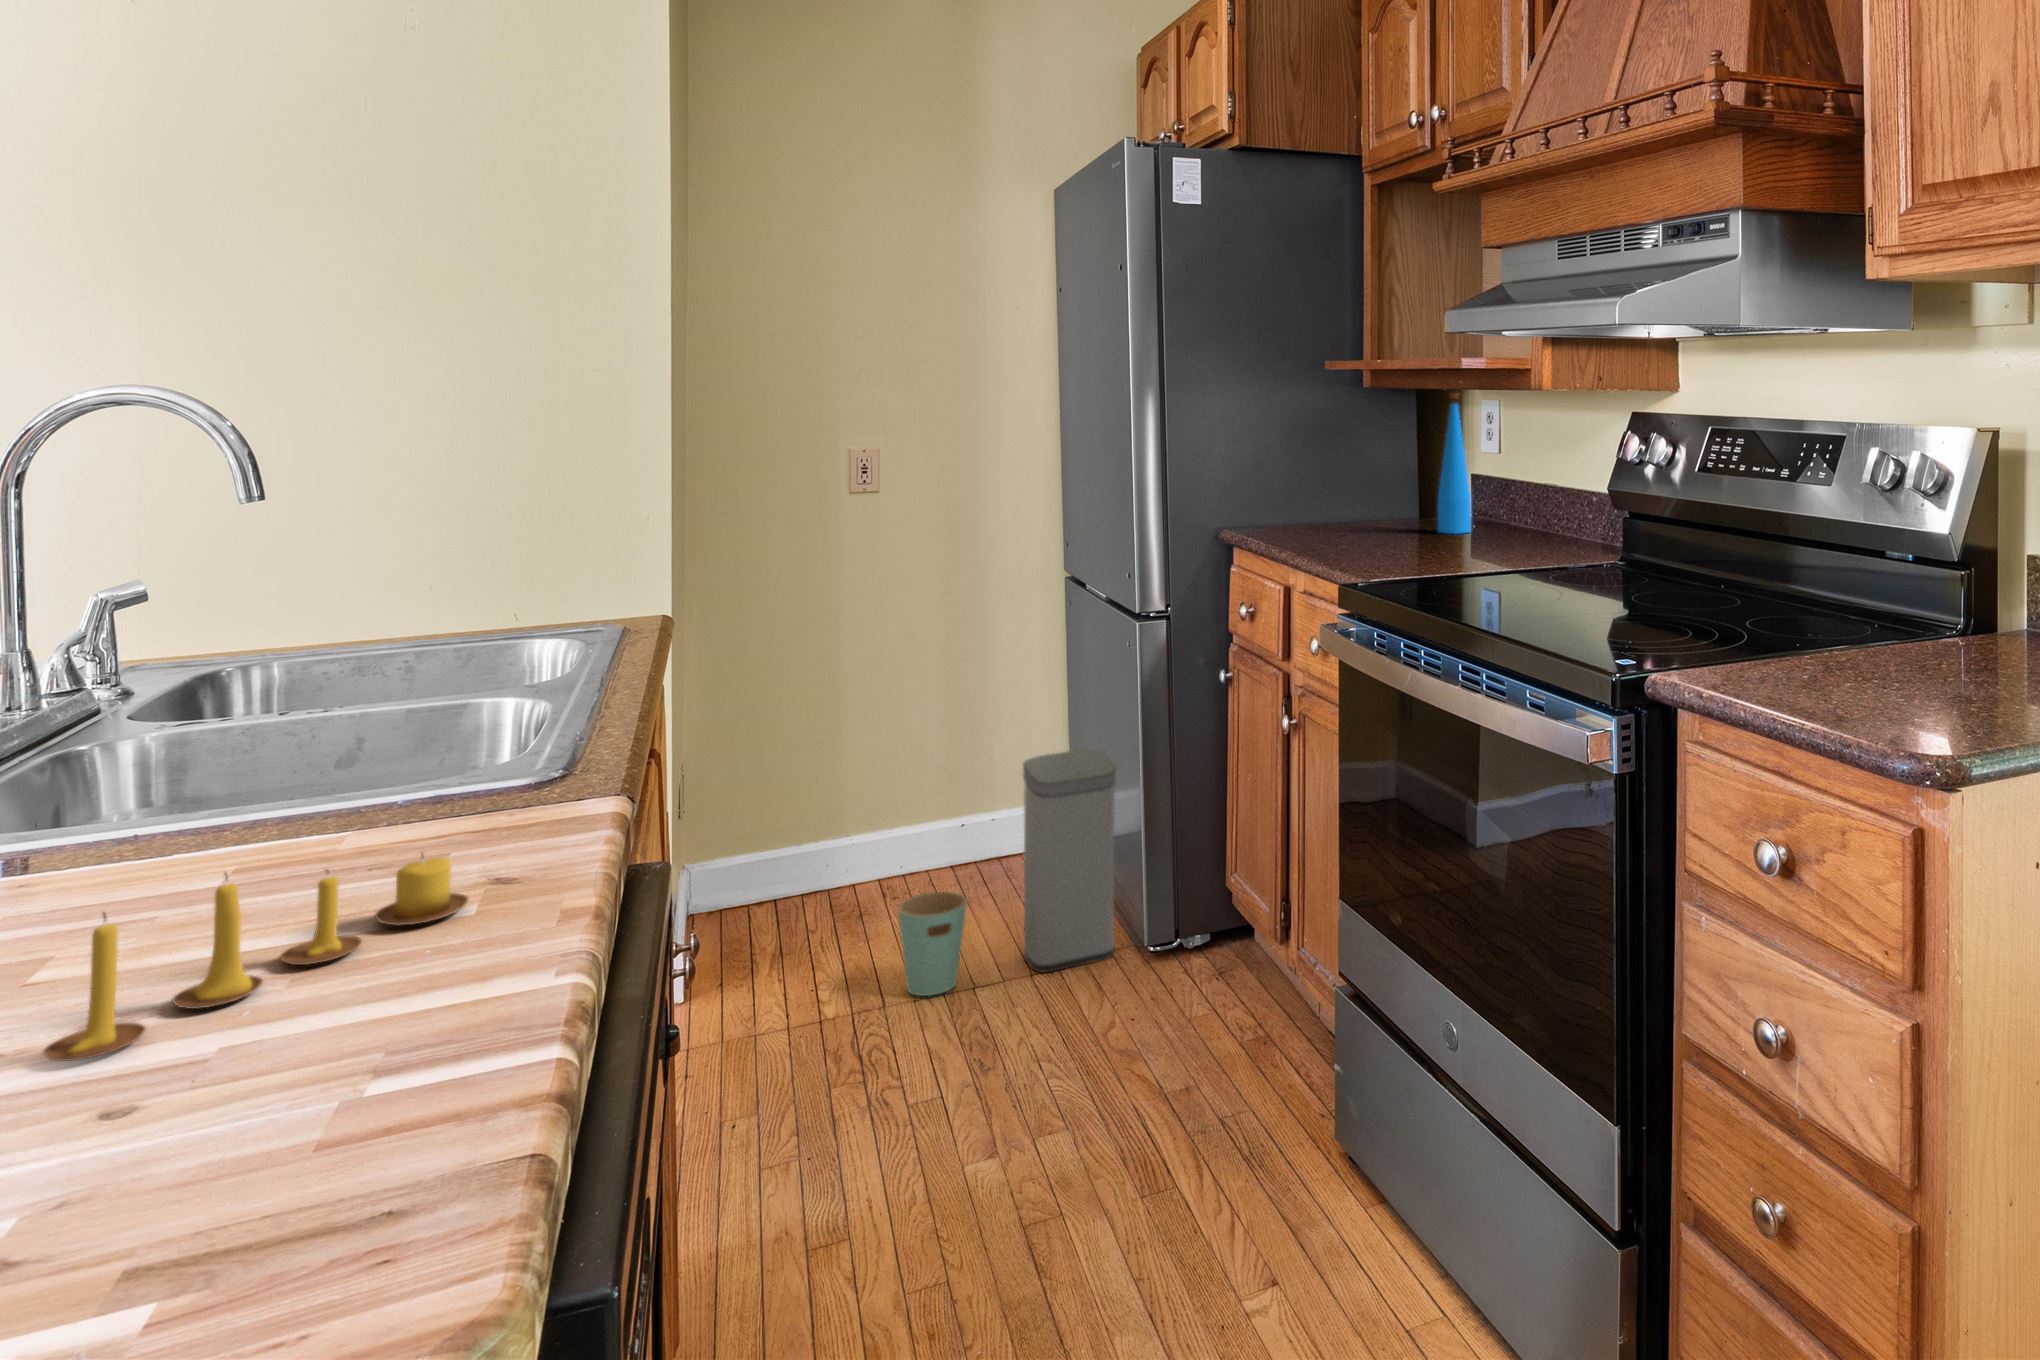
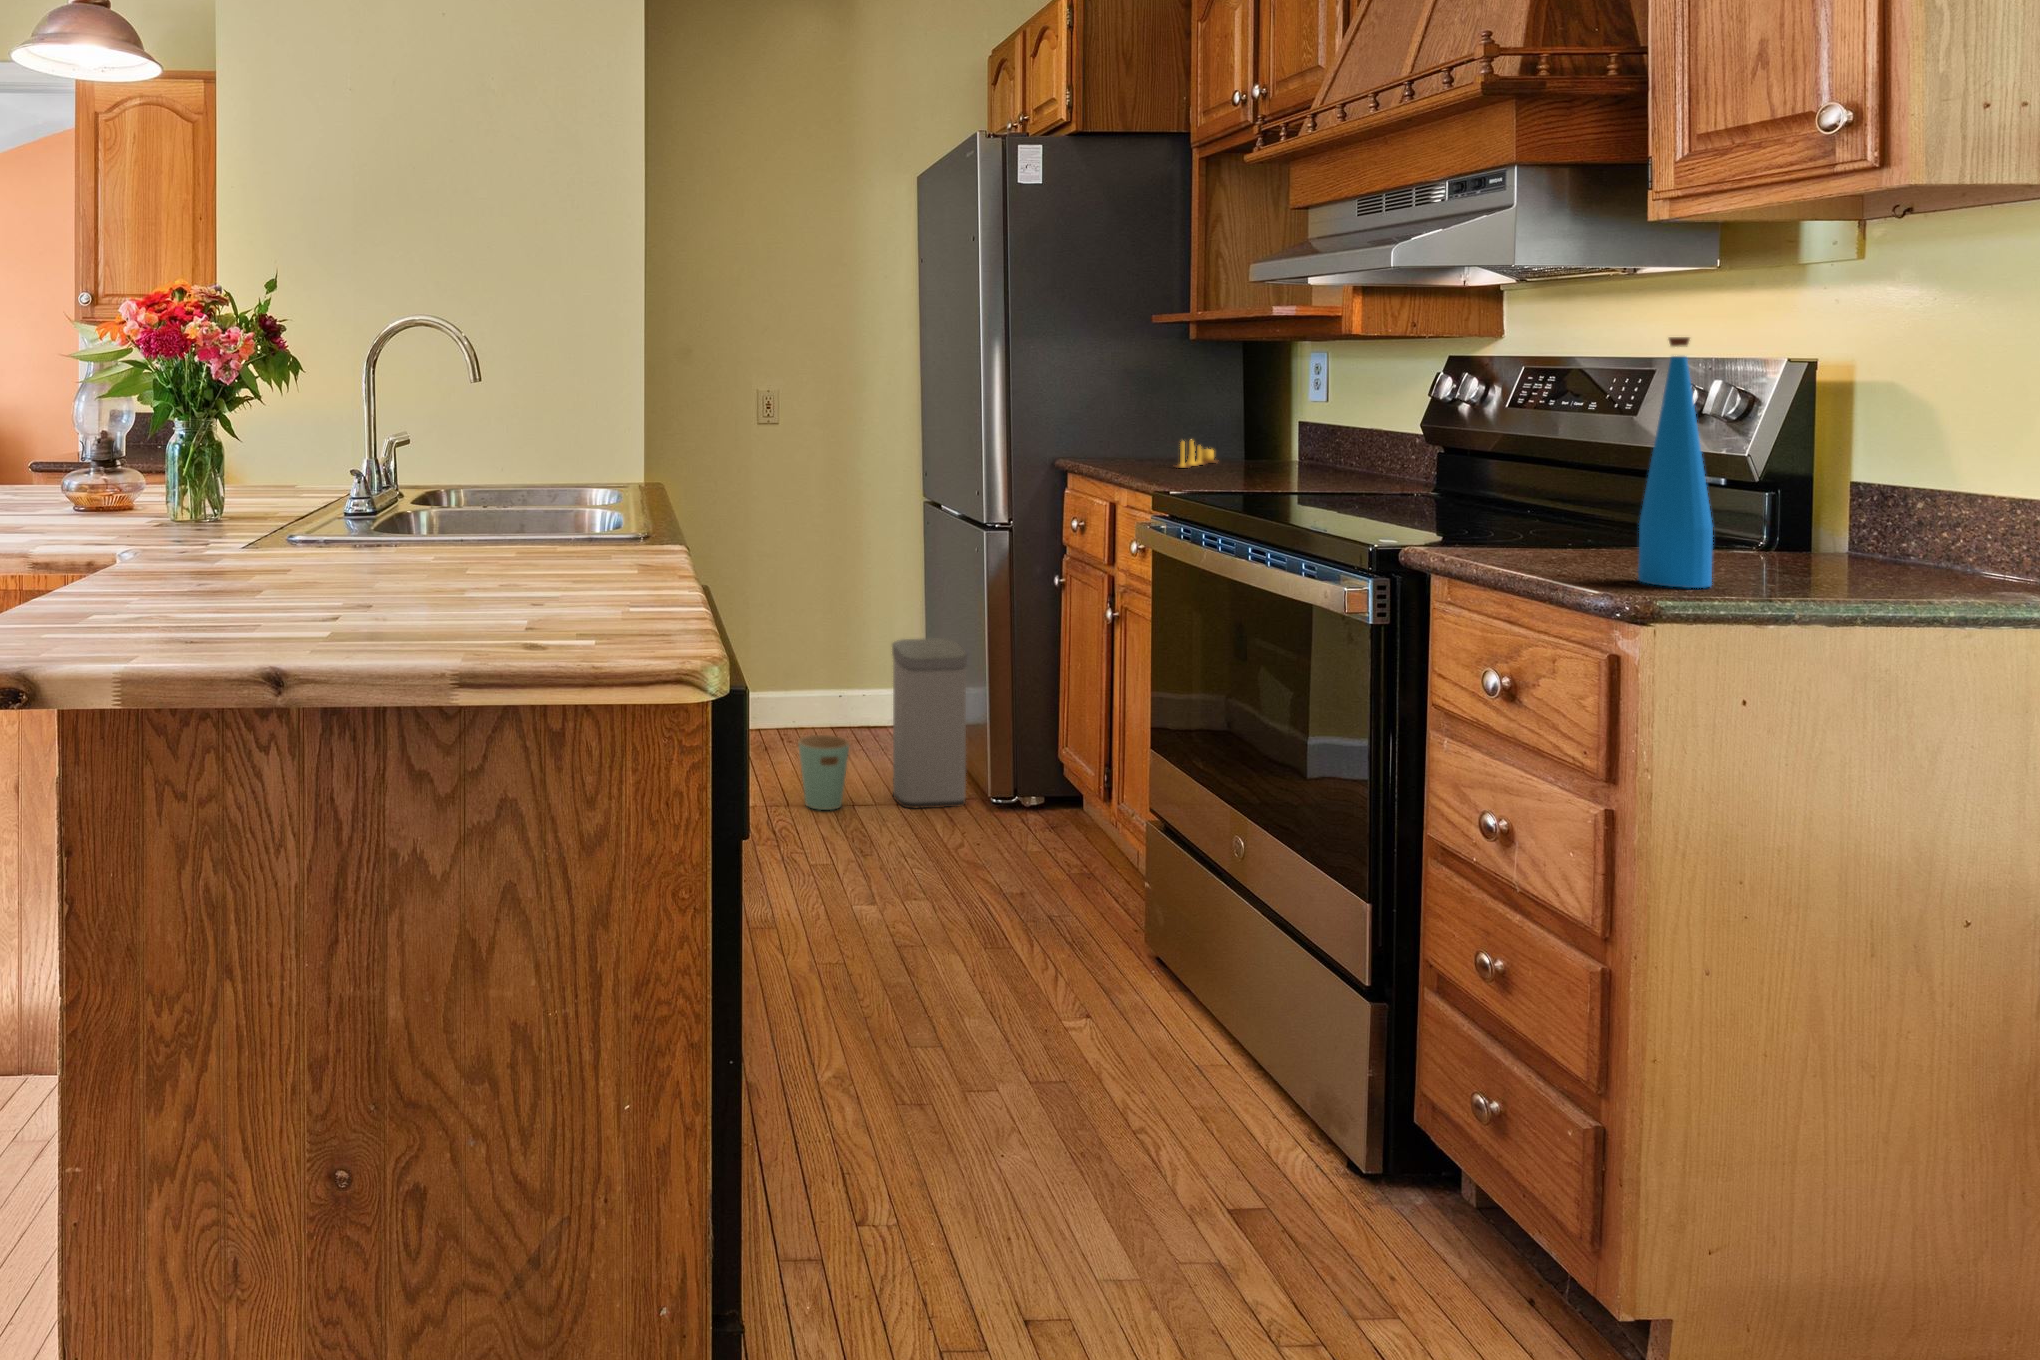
bottle: present [1438,393,1471,534] -> present [1638,337,1713,588]
candle: present [44,858,468,1061] -> present [1174,439,1216,468]

